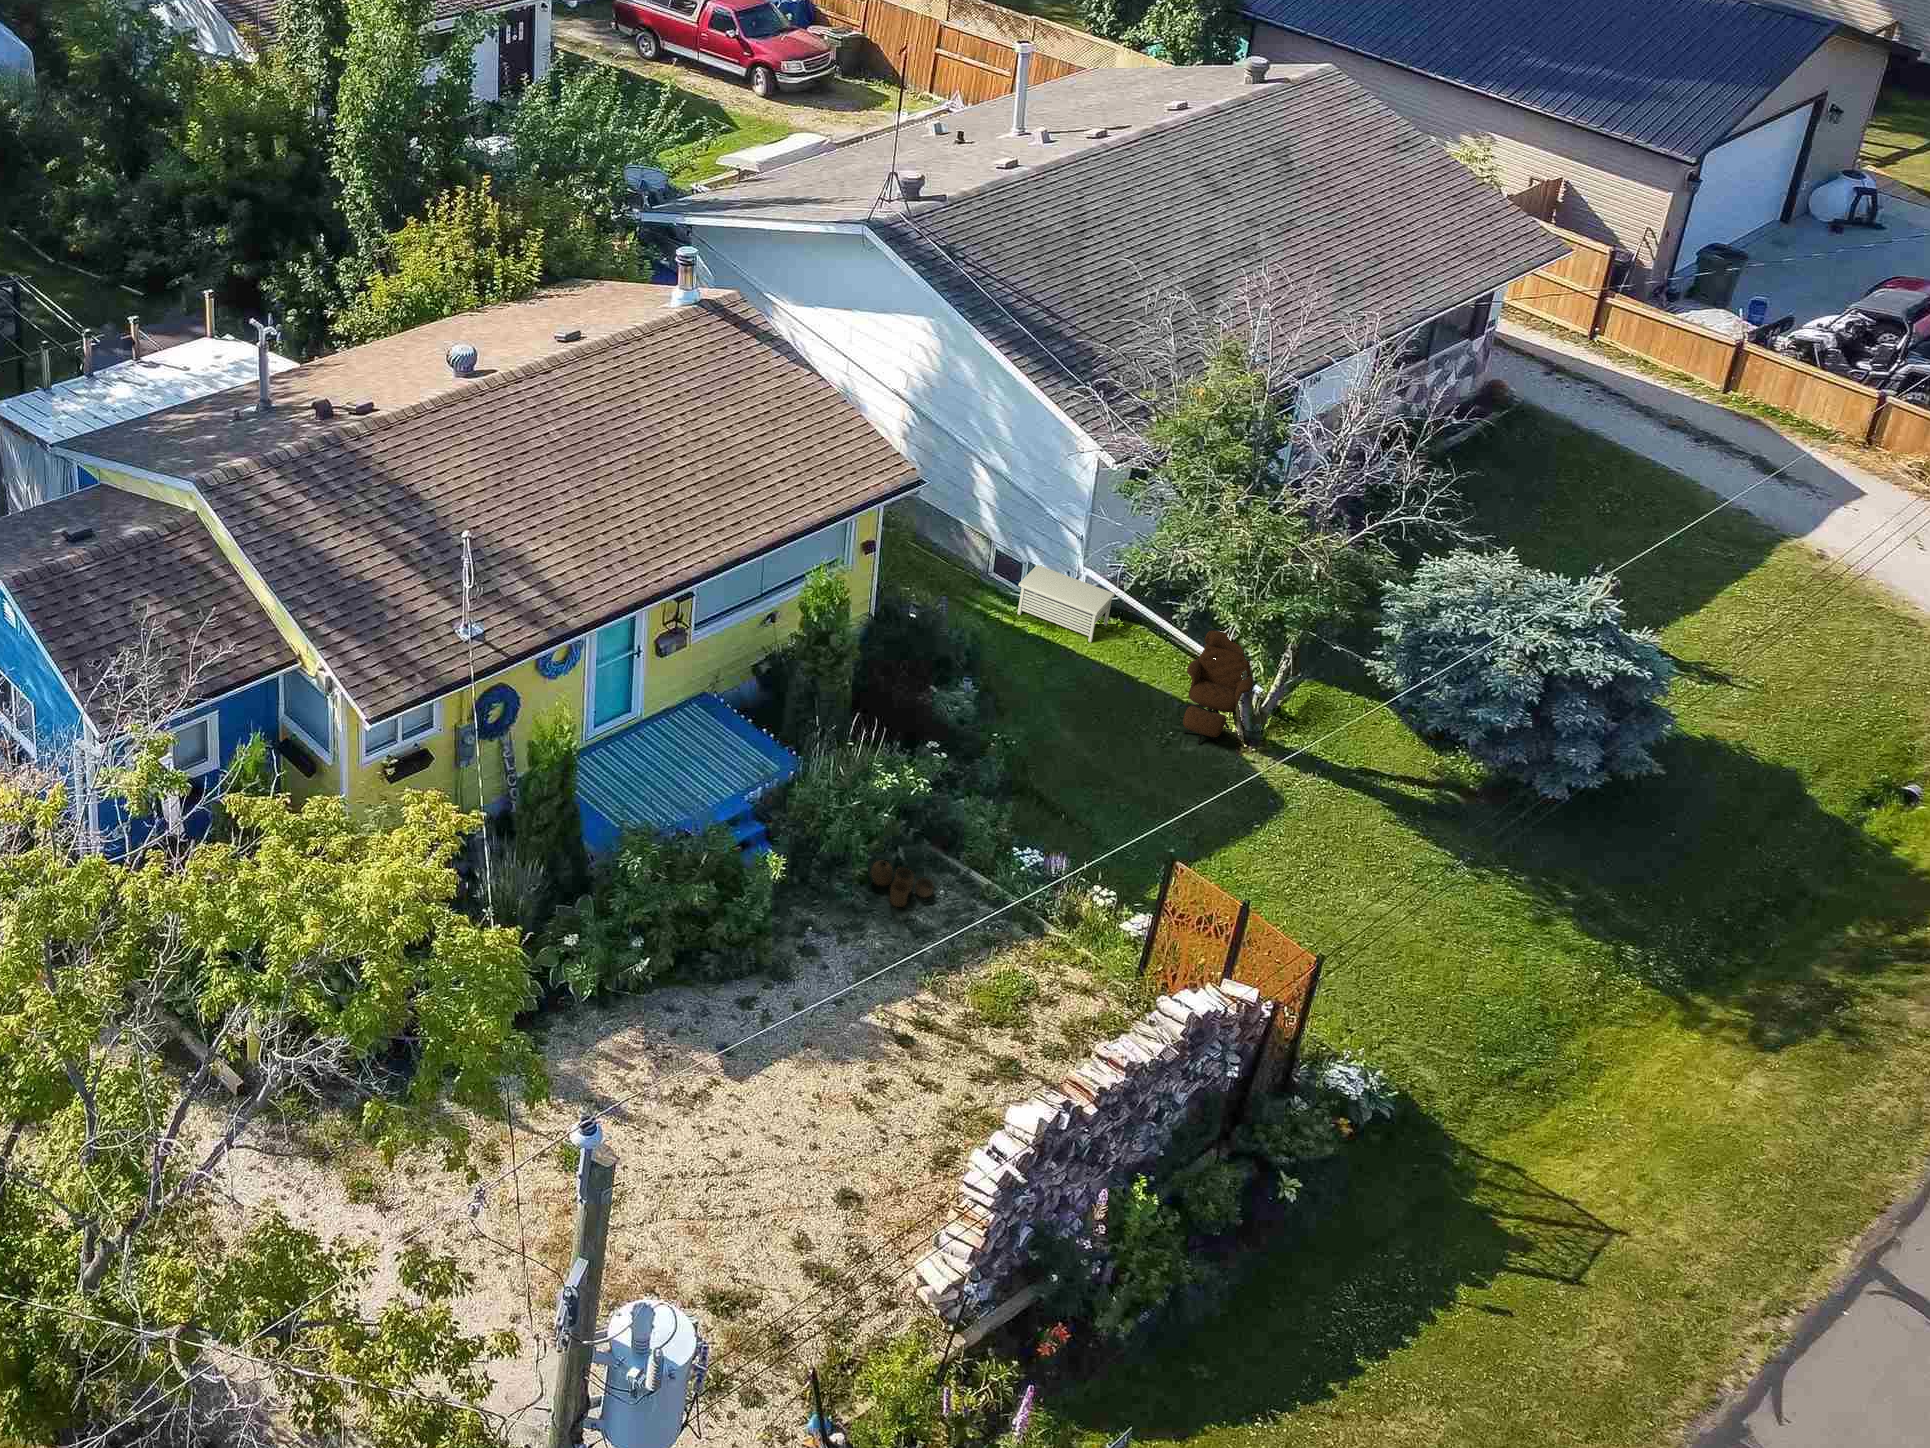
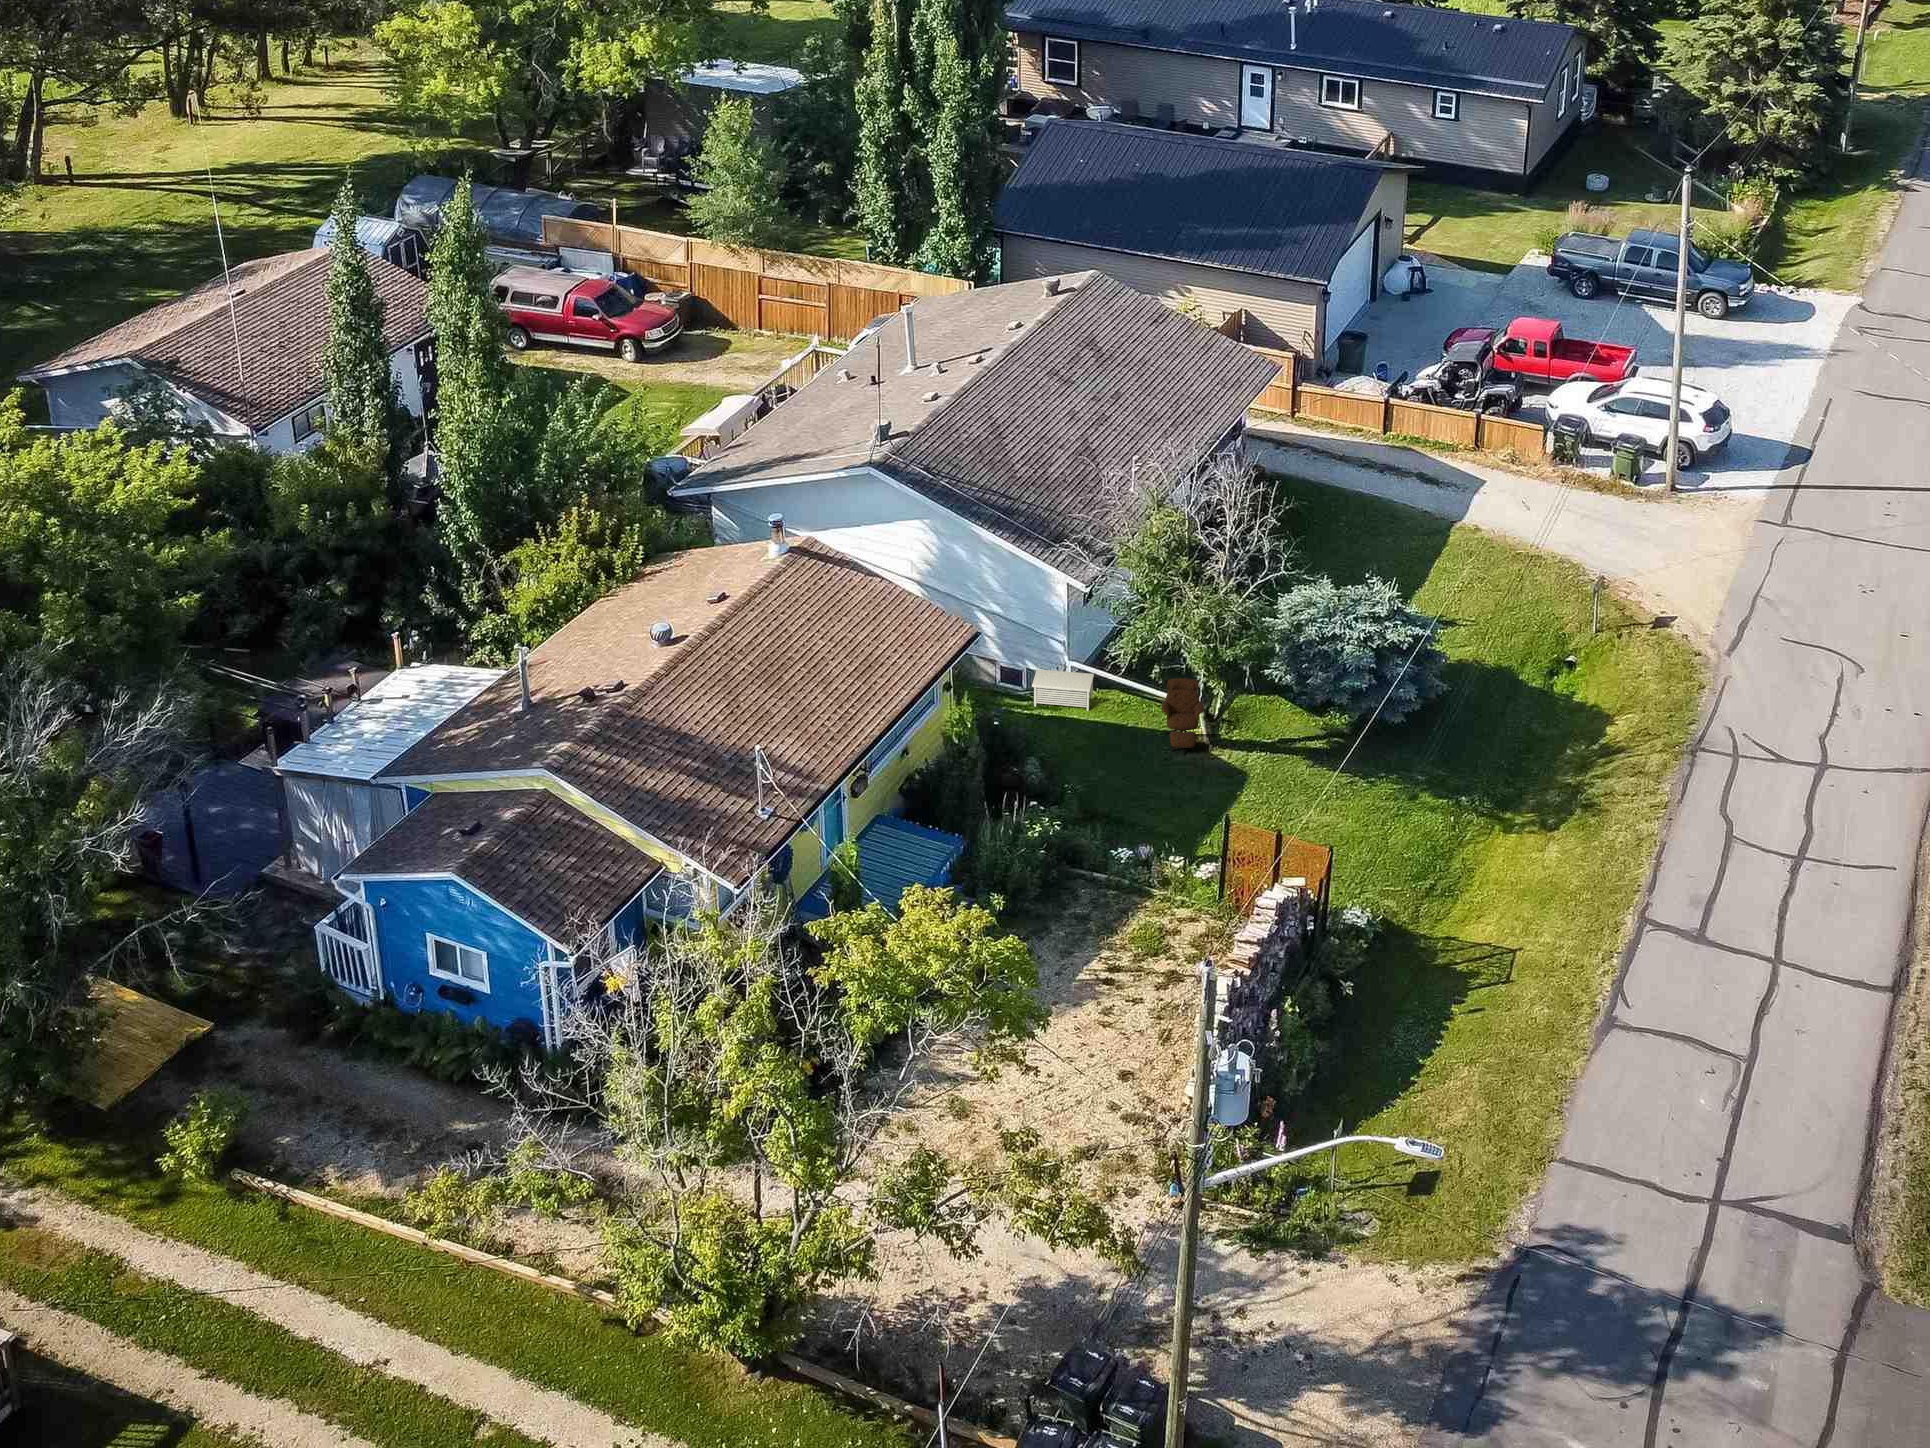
woven basket: present [871,860,933,907] -> none [1033,885,1076,911]

